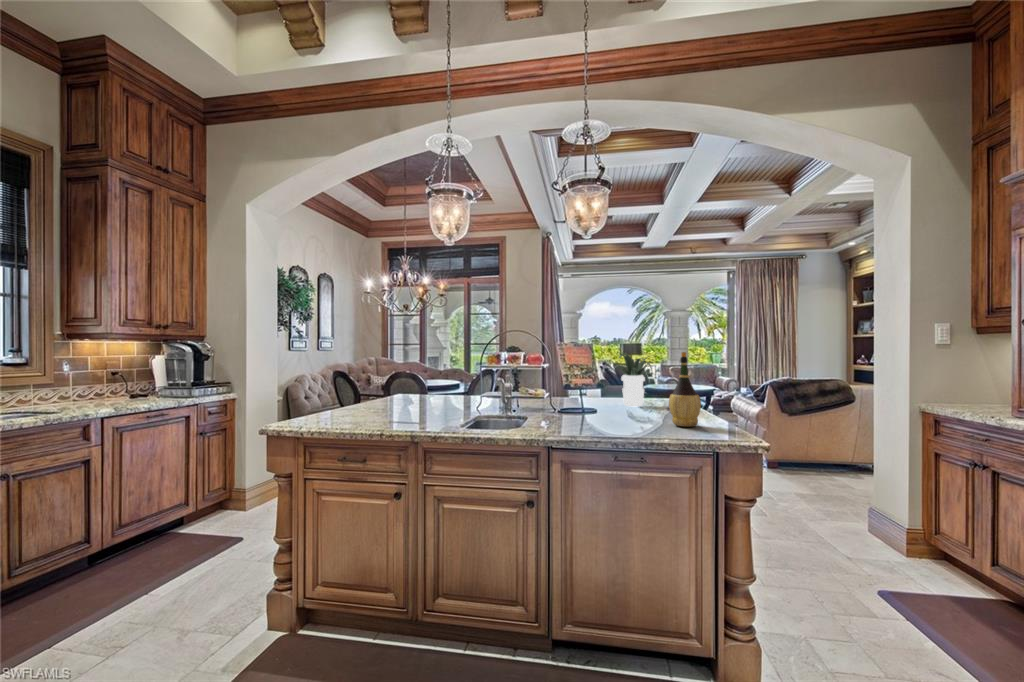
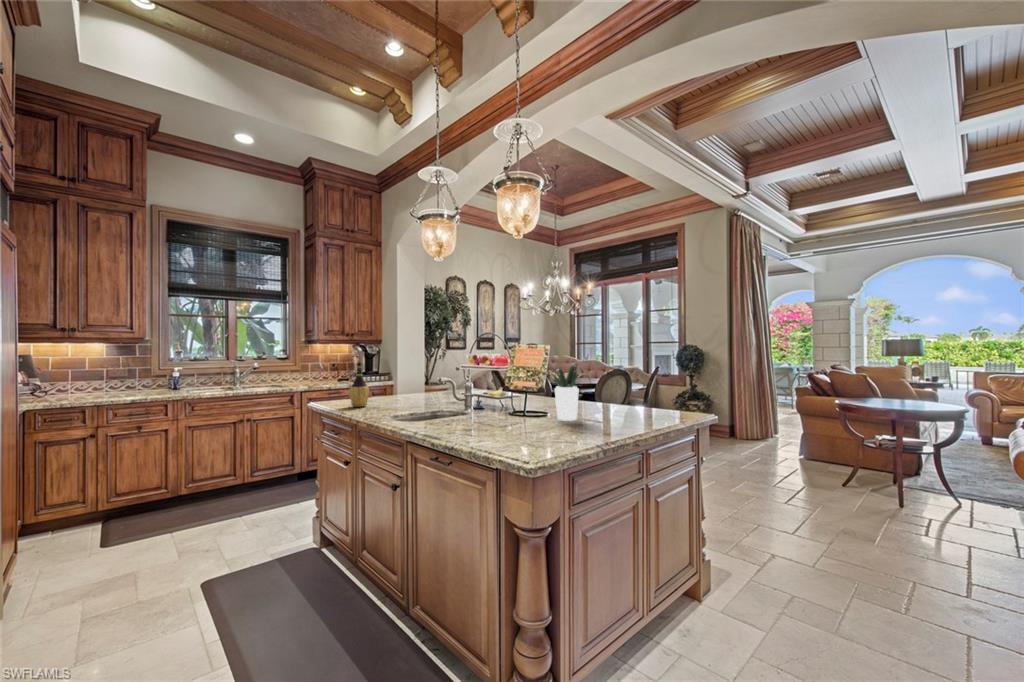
wine bottle: present [669,352,701,427] -> present [349,360,369,407]

